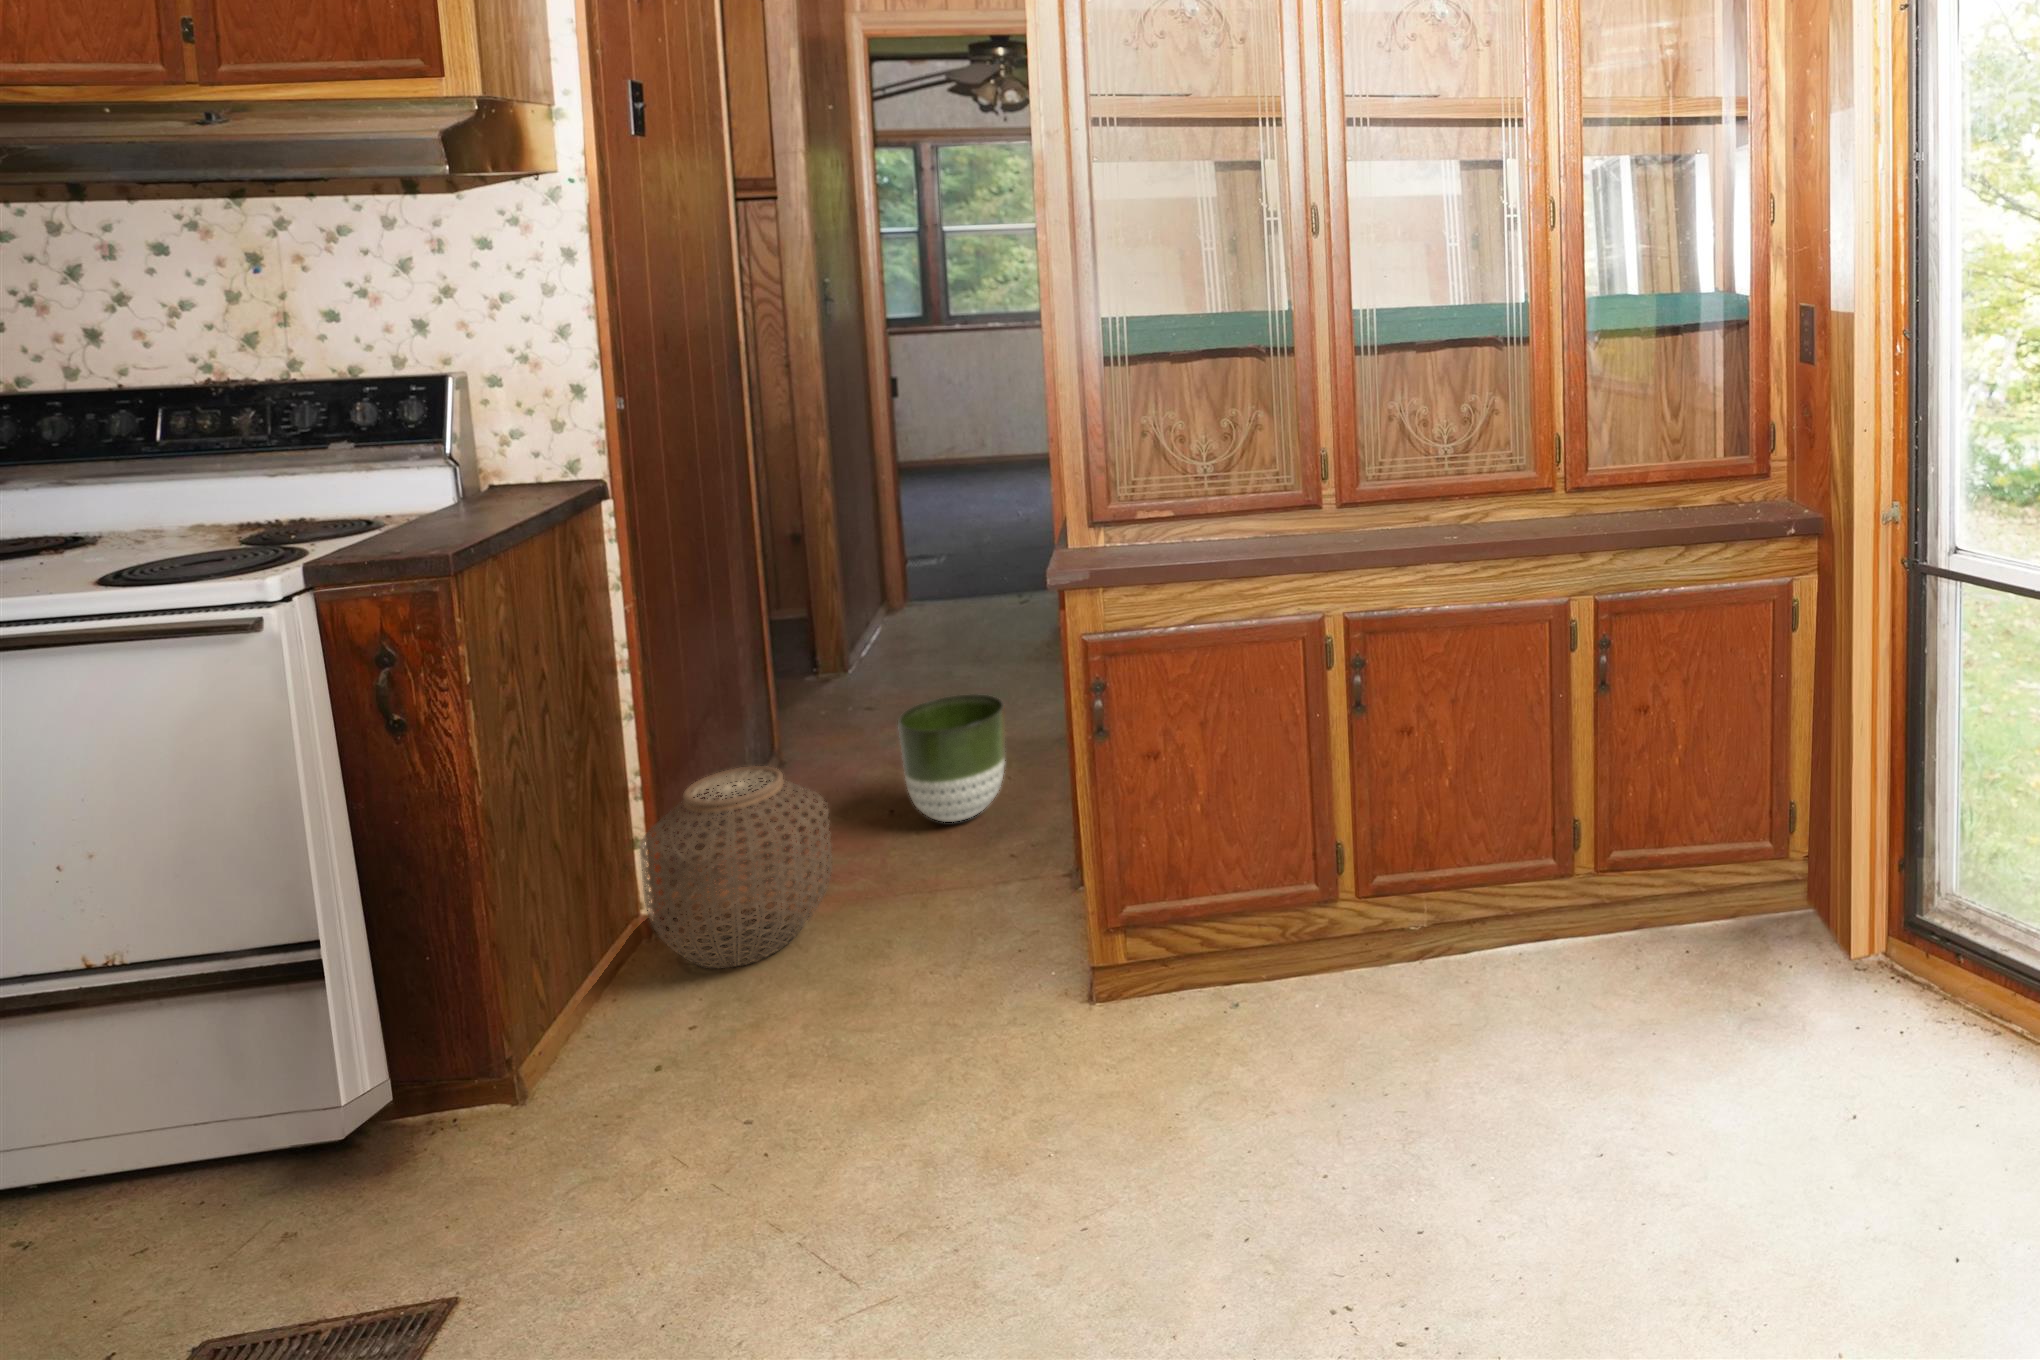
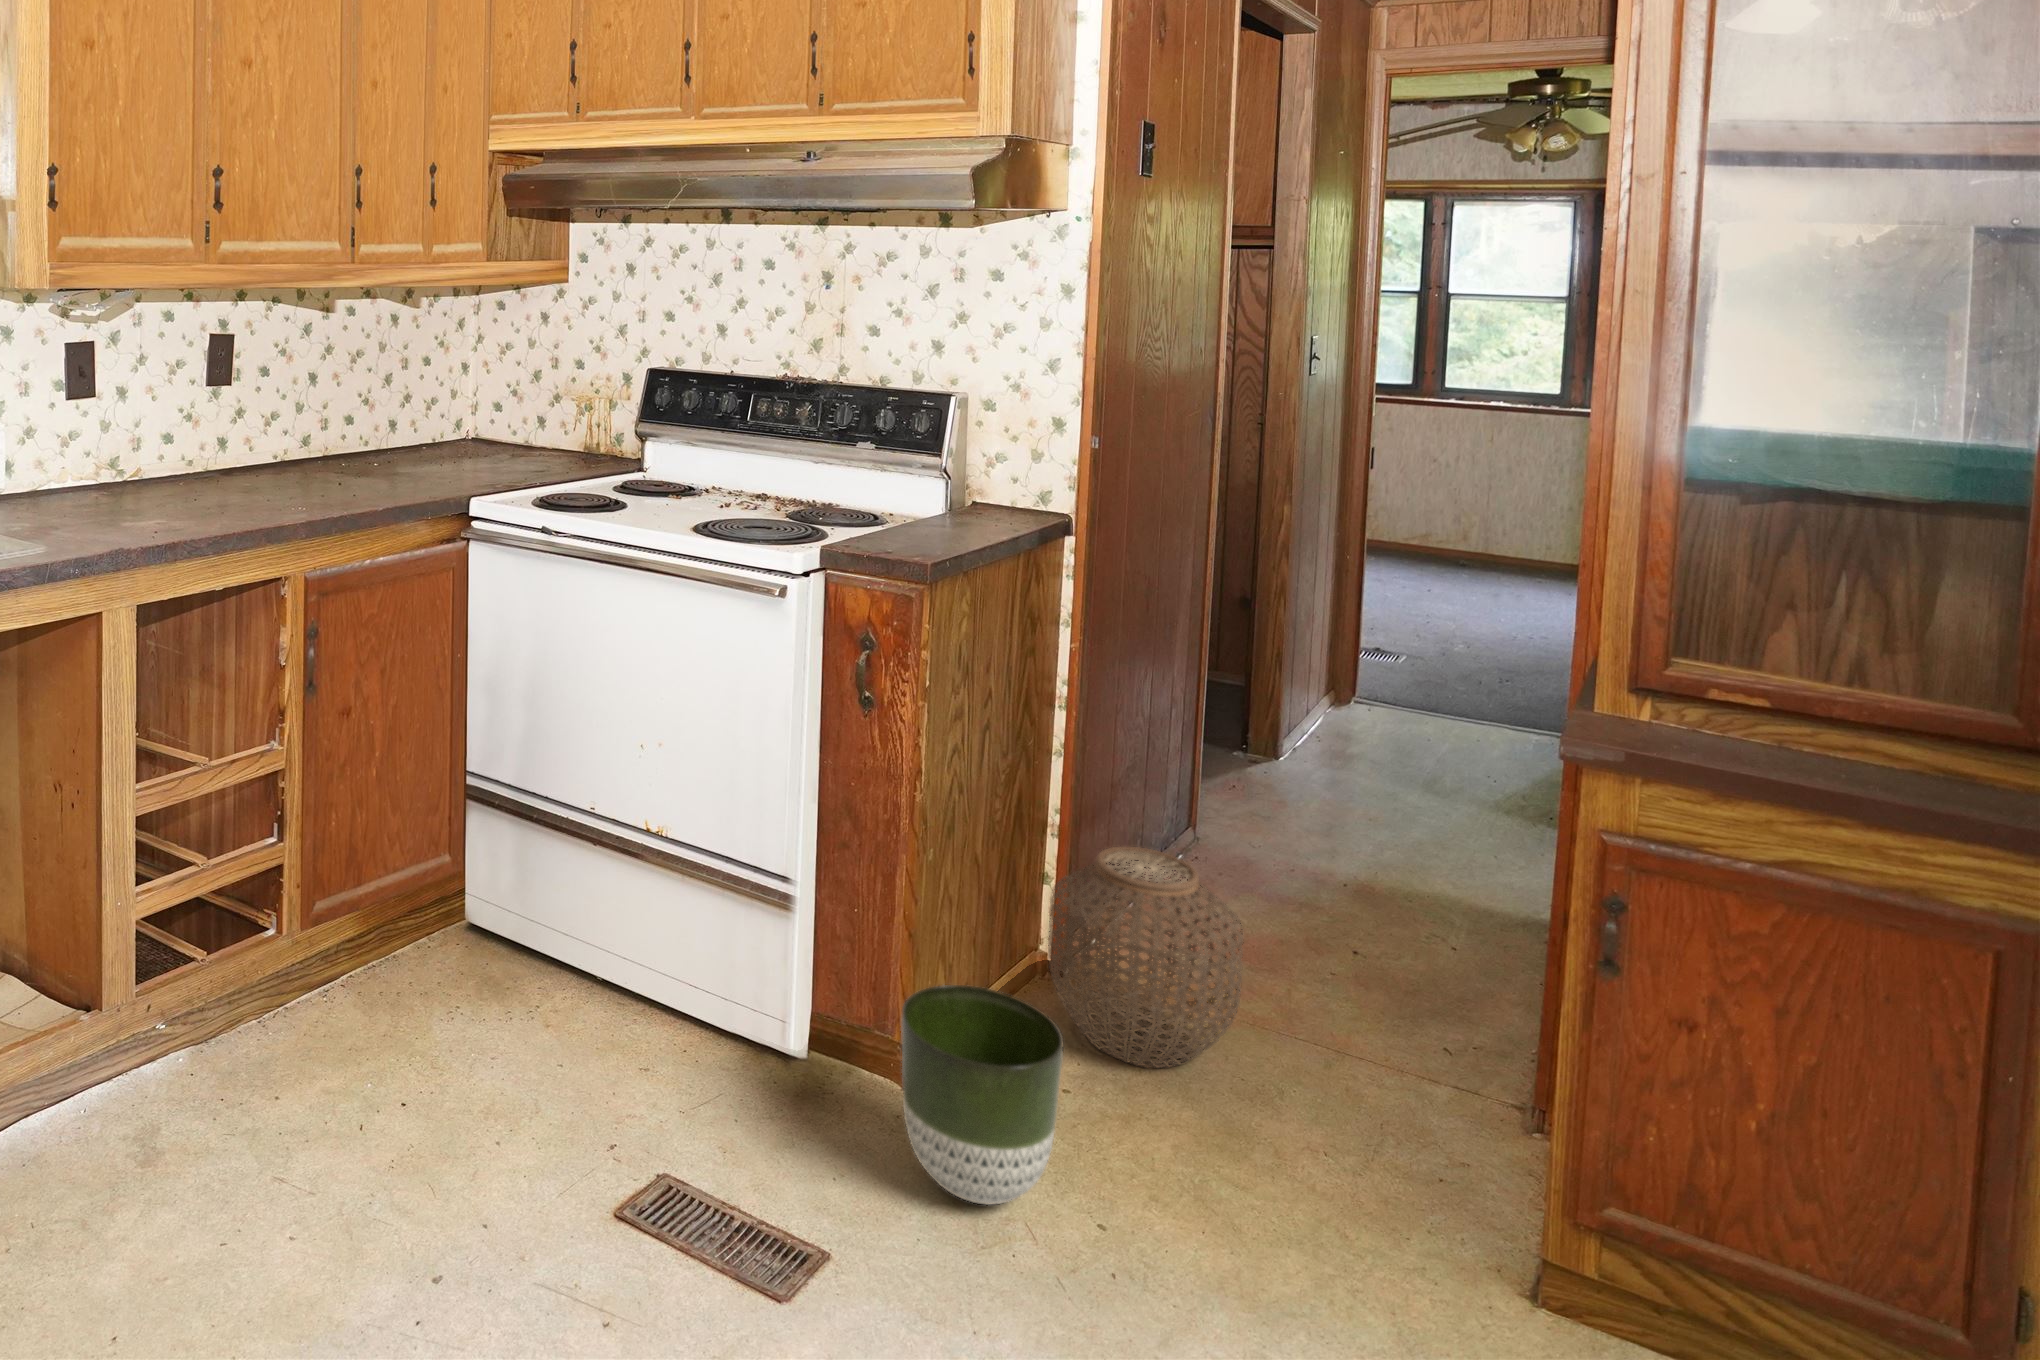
planter: present [898,694,1005,822] -> present [901,985,1063,1205]

